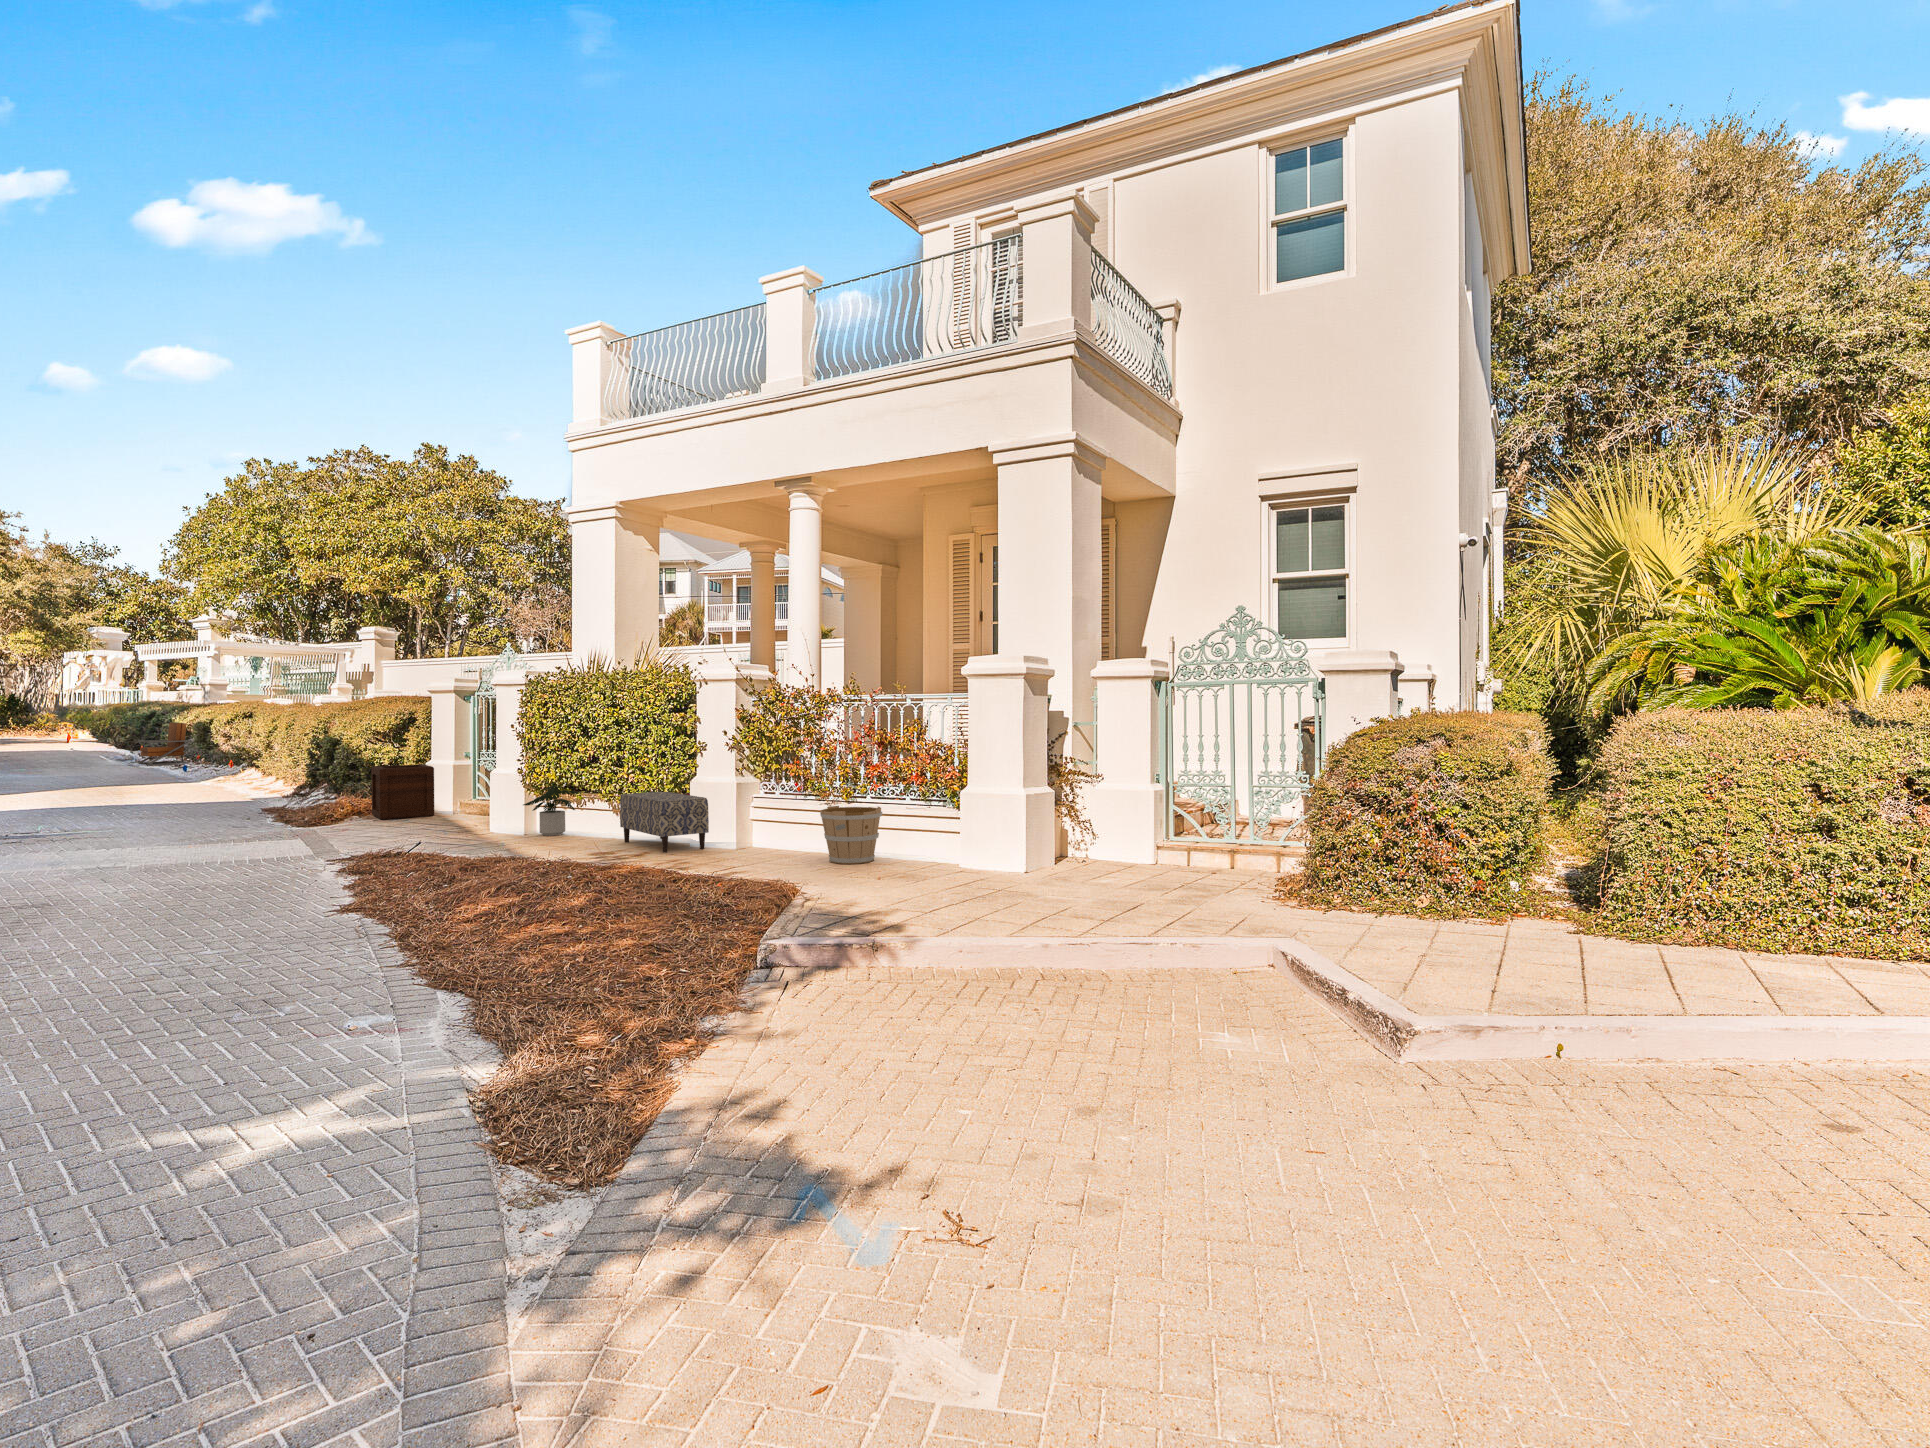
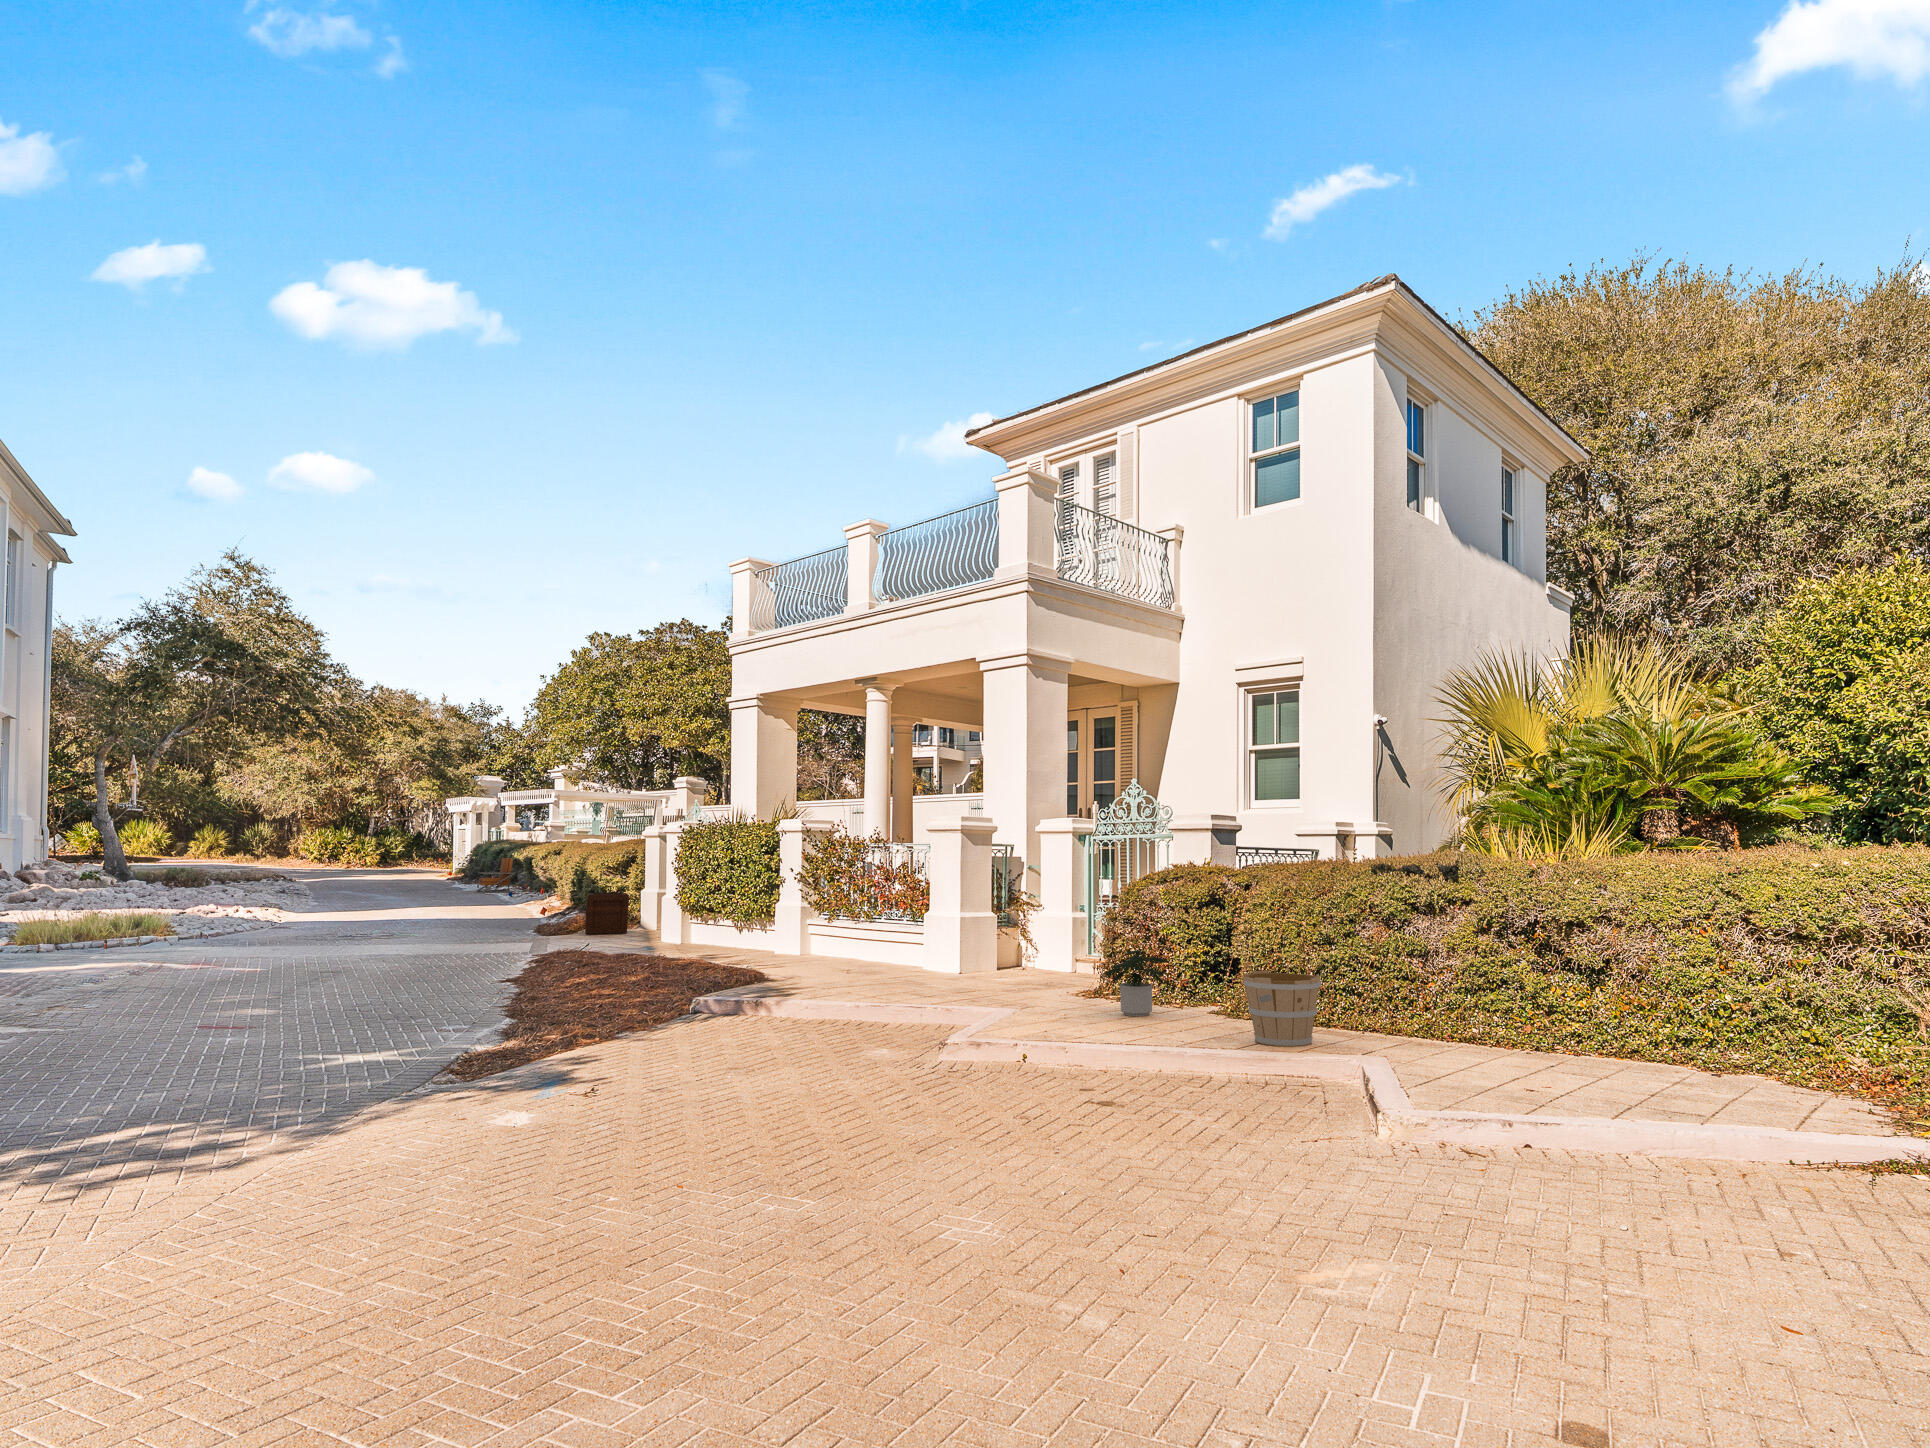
potted plant: present [523,786,579,836] -> present [1101,950,1170,1016]
bench: present [620,792,709,853] -> none [724,916,776,961]
wooden bucket: present [820,806,882,864] -> present [1243,971,1321,1047]

